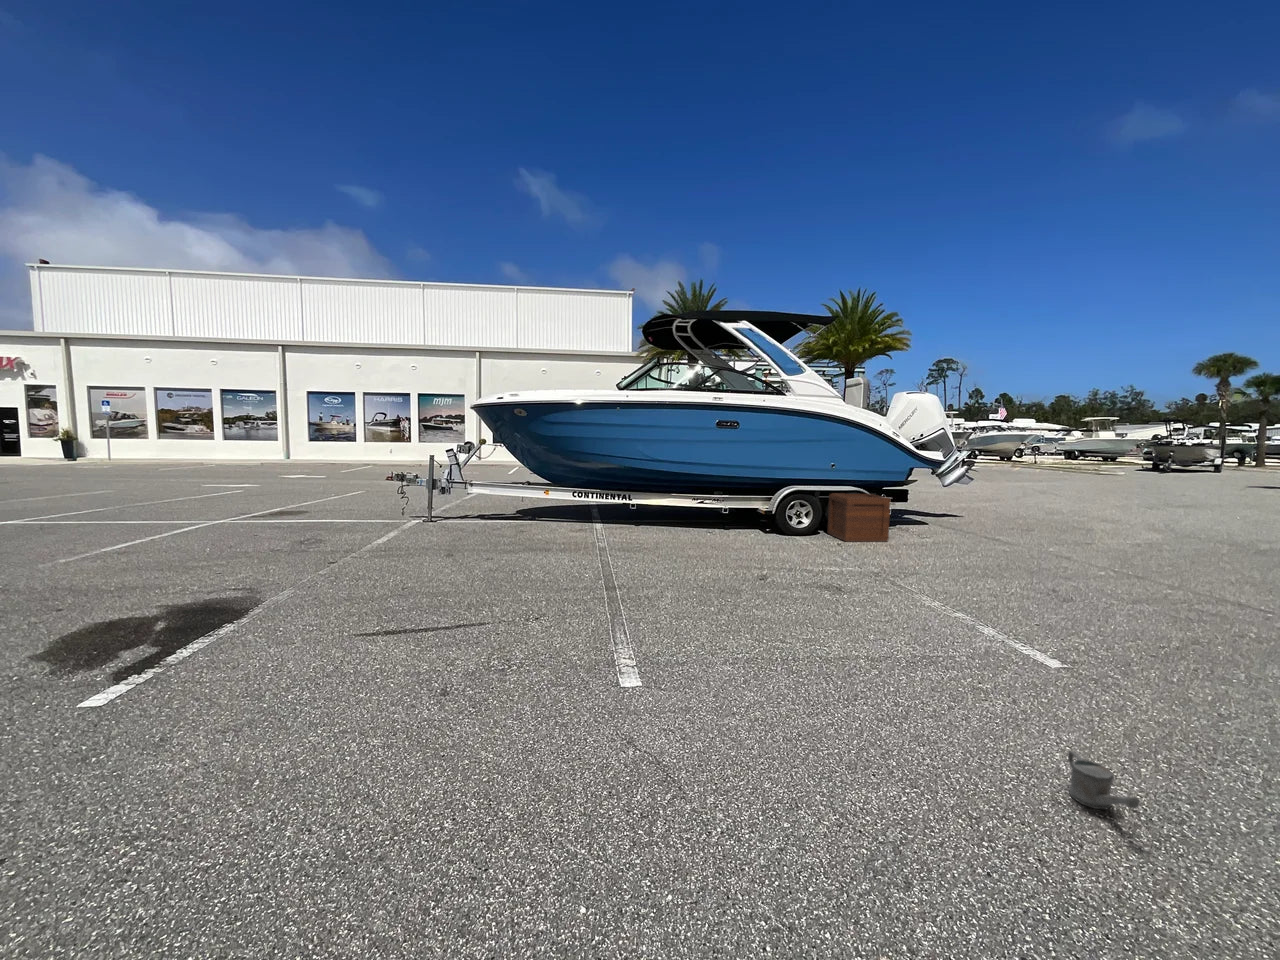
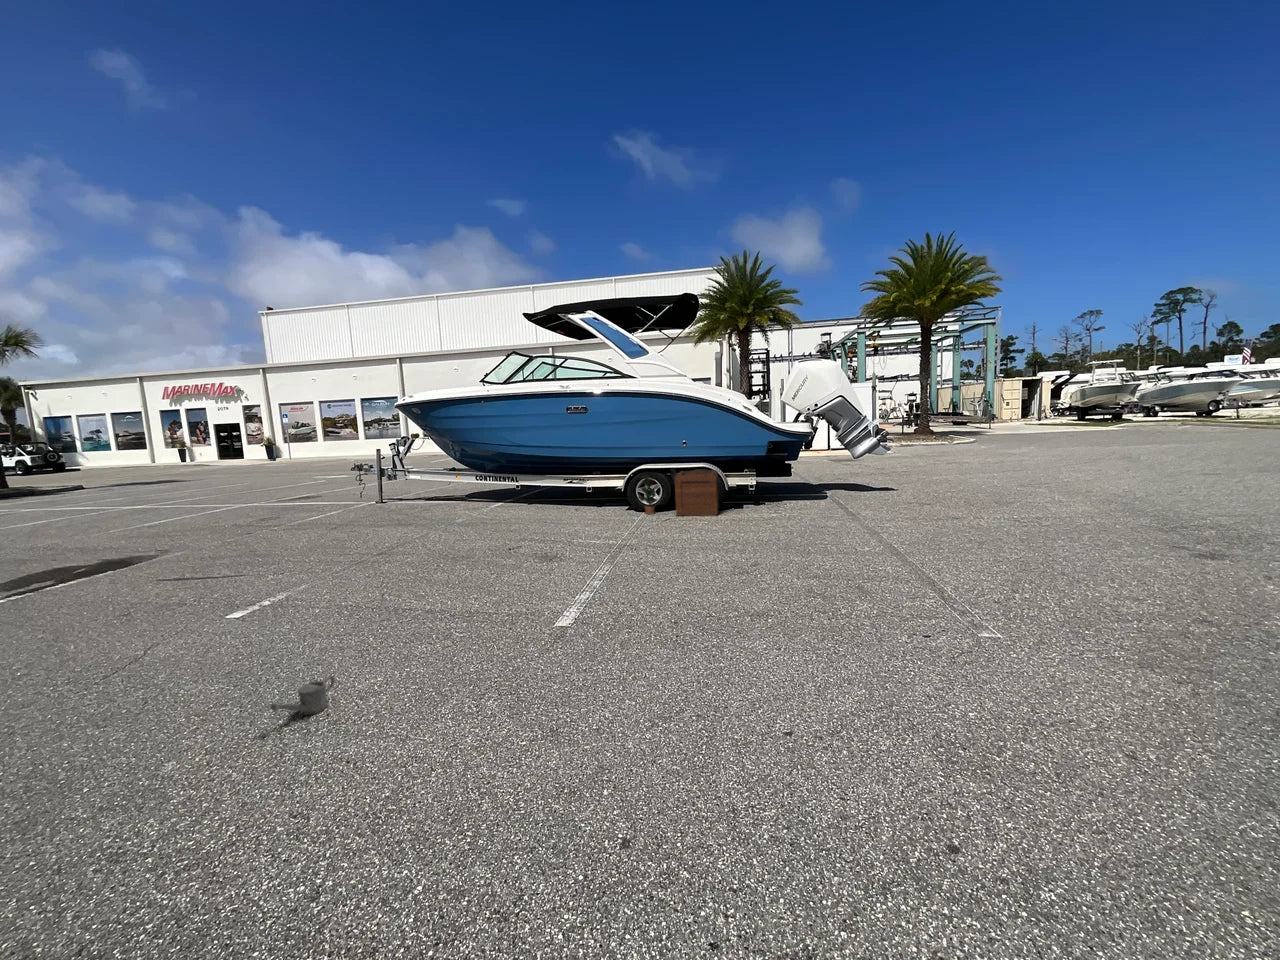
potted plant: none [794,495,822,540] -> present [638,475,658,514]

